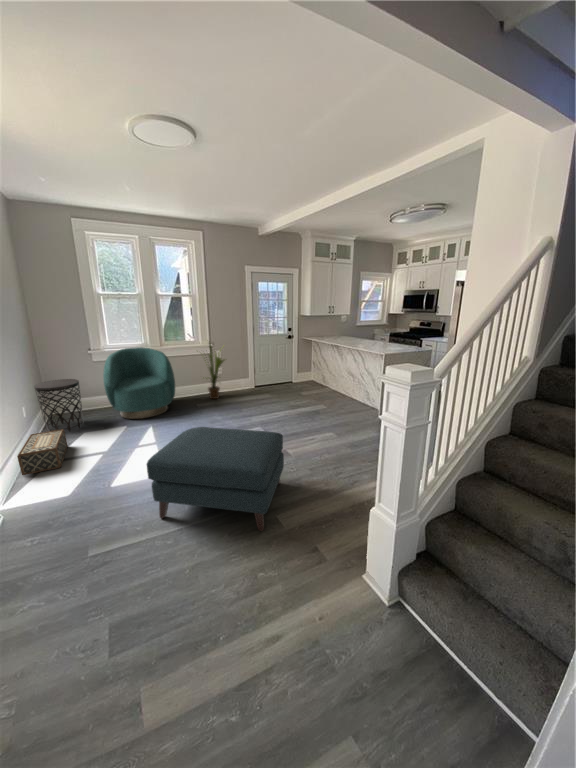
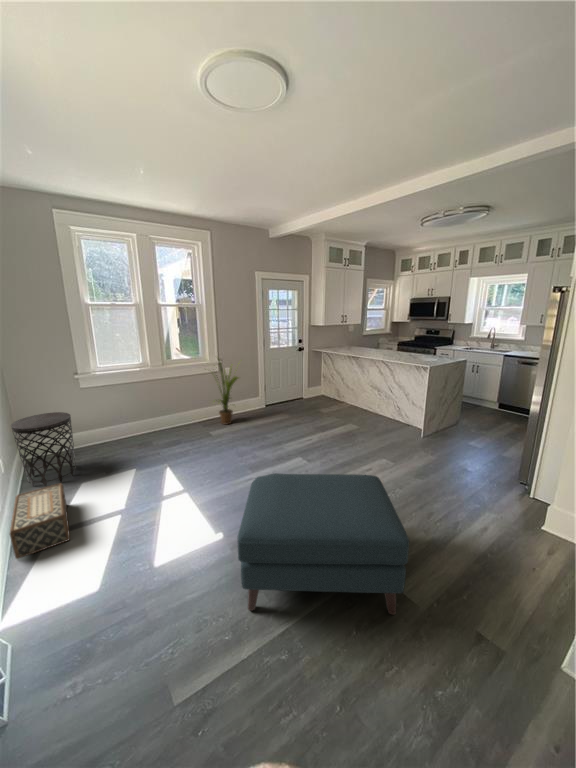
armchair: present [103,347,175,419] -> none [100,368,186,457]

